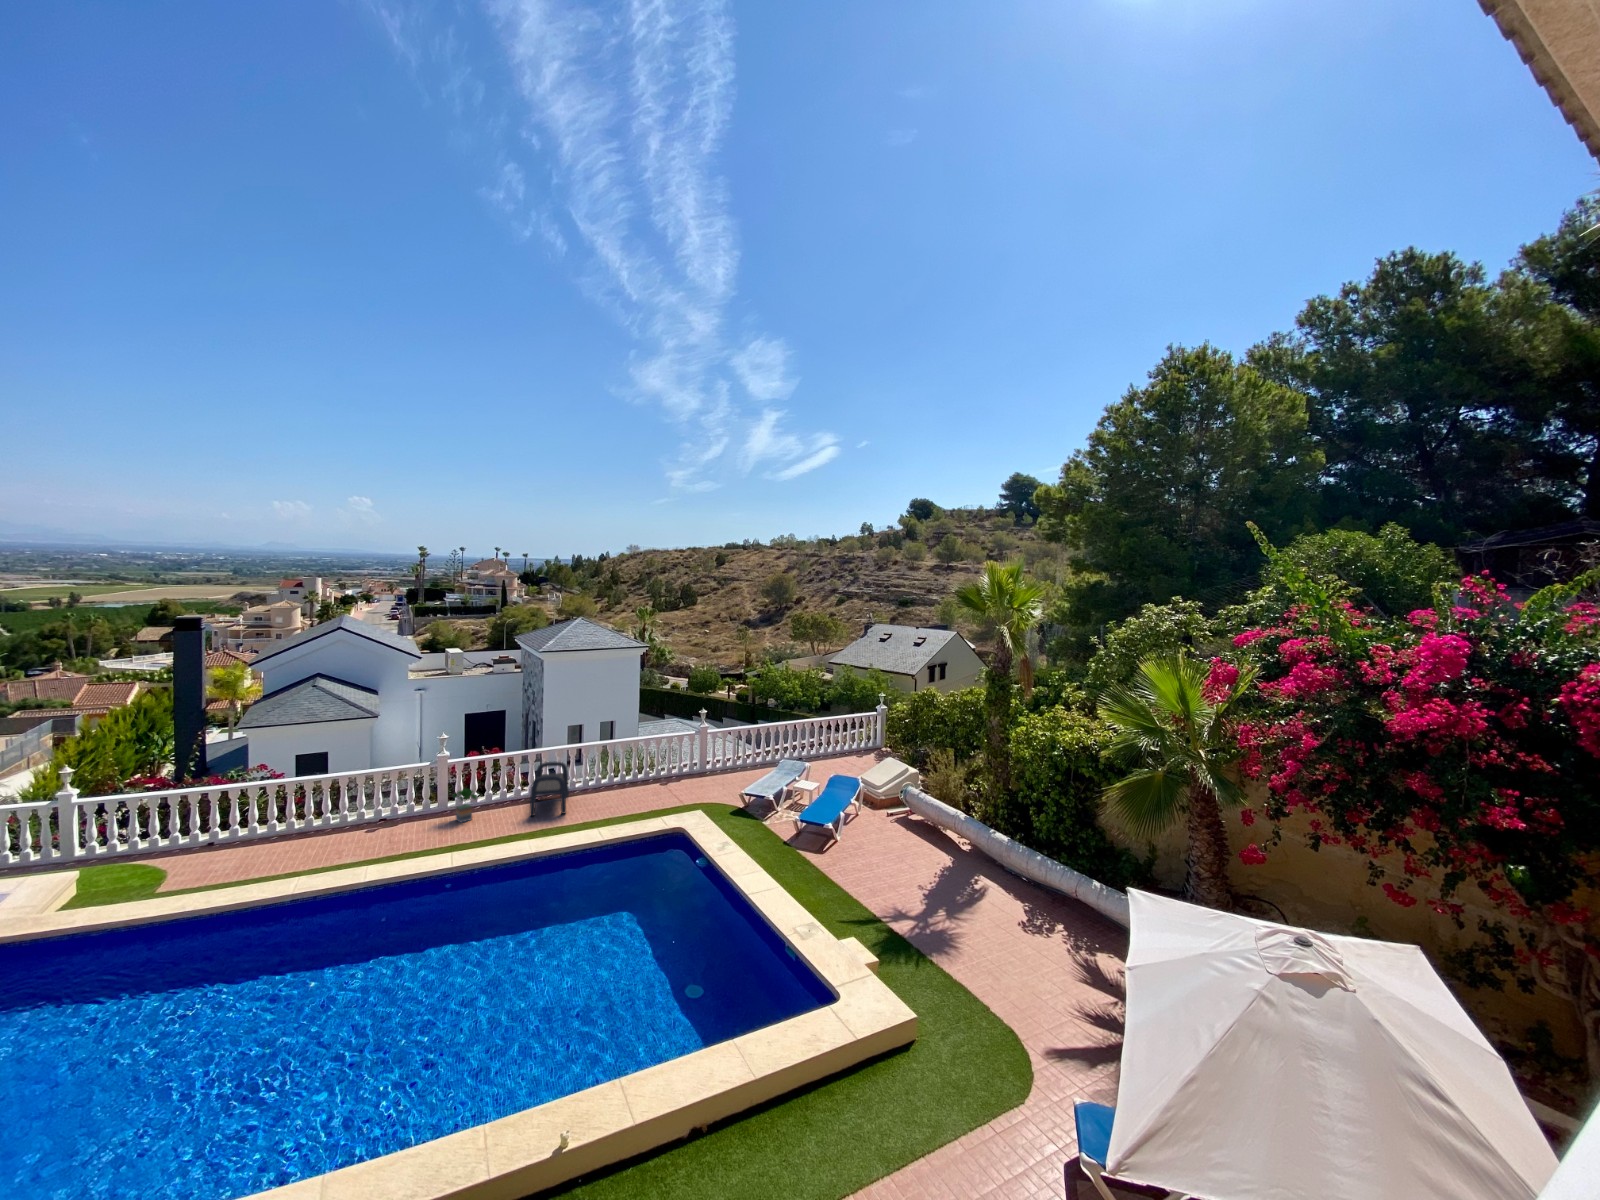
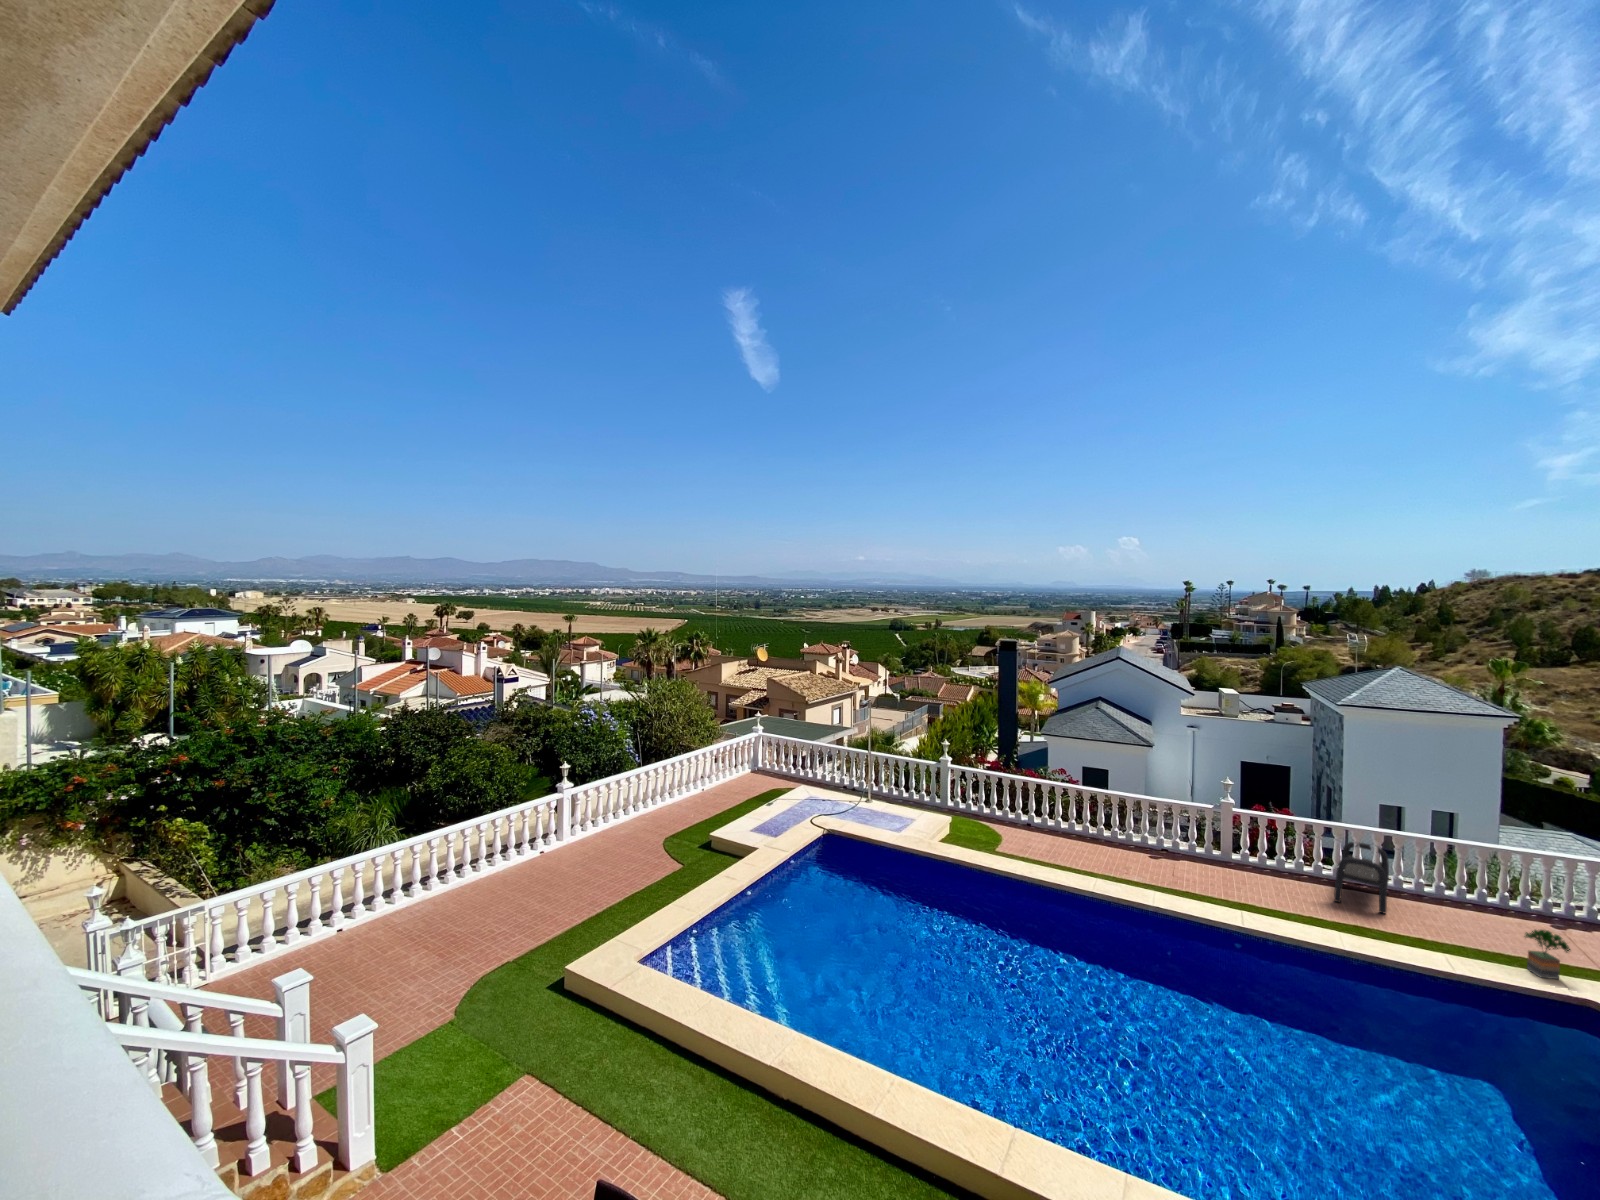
potted tree: present [454,789,477,823] -> present [1524,930,1571,979]

